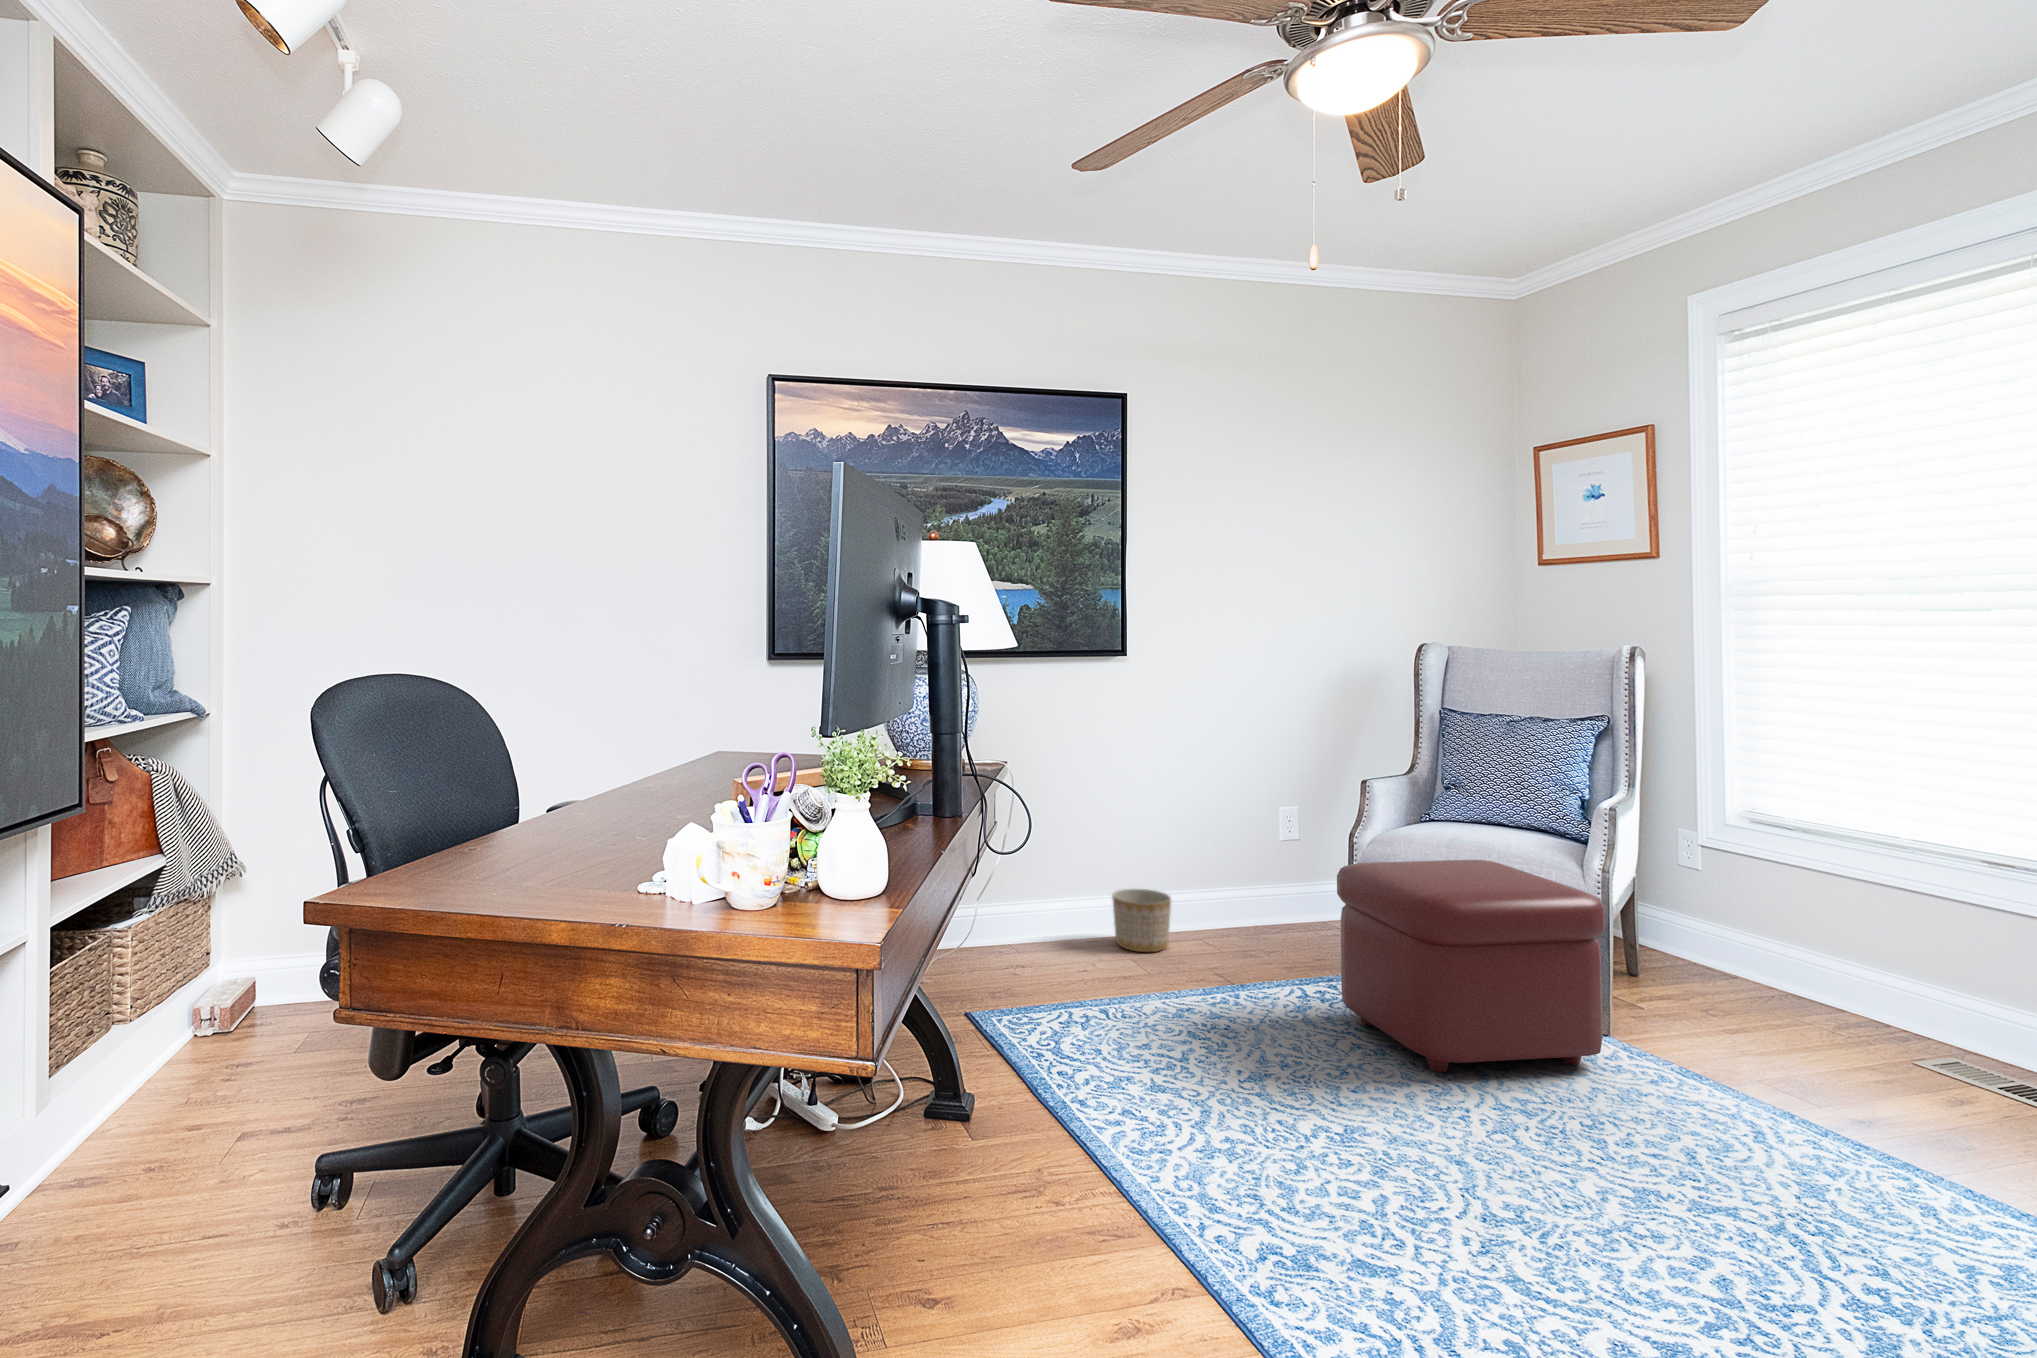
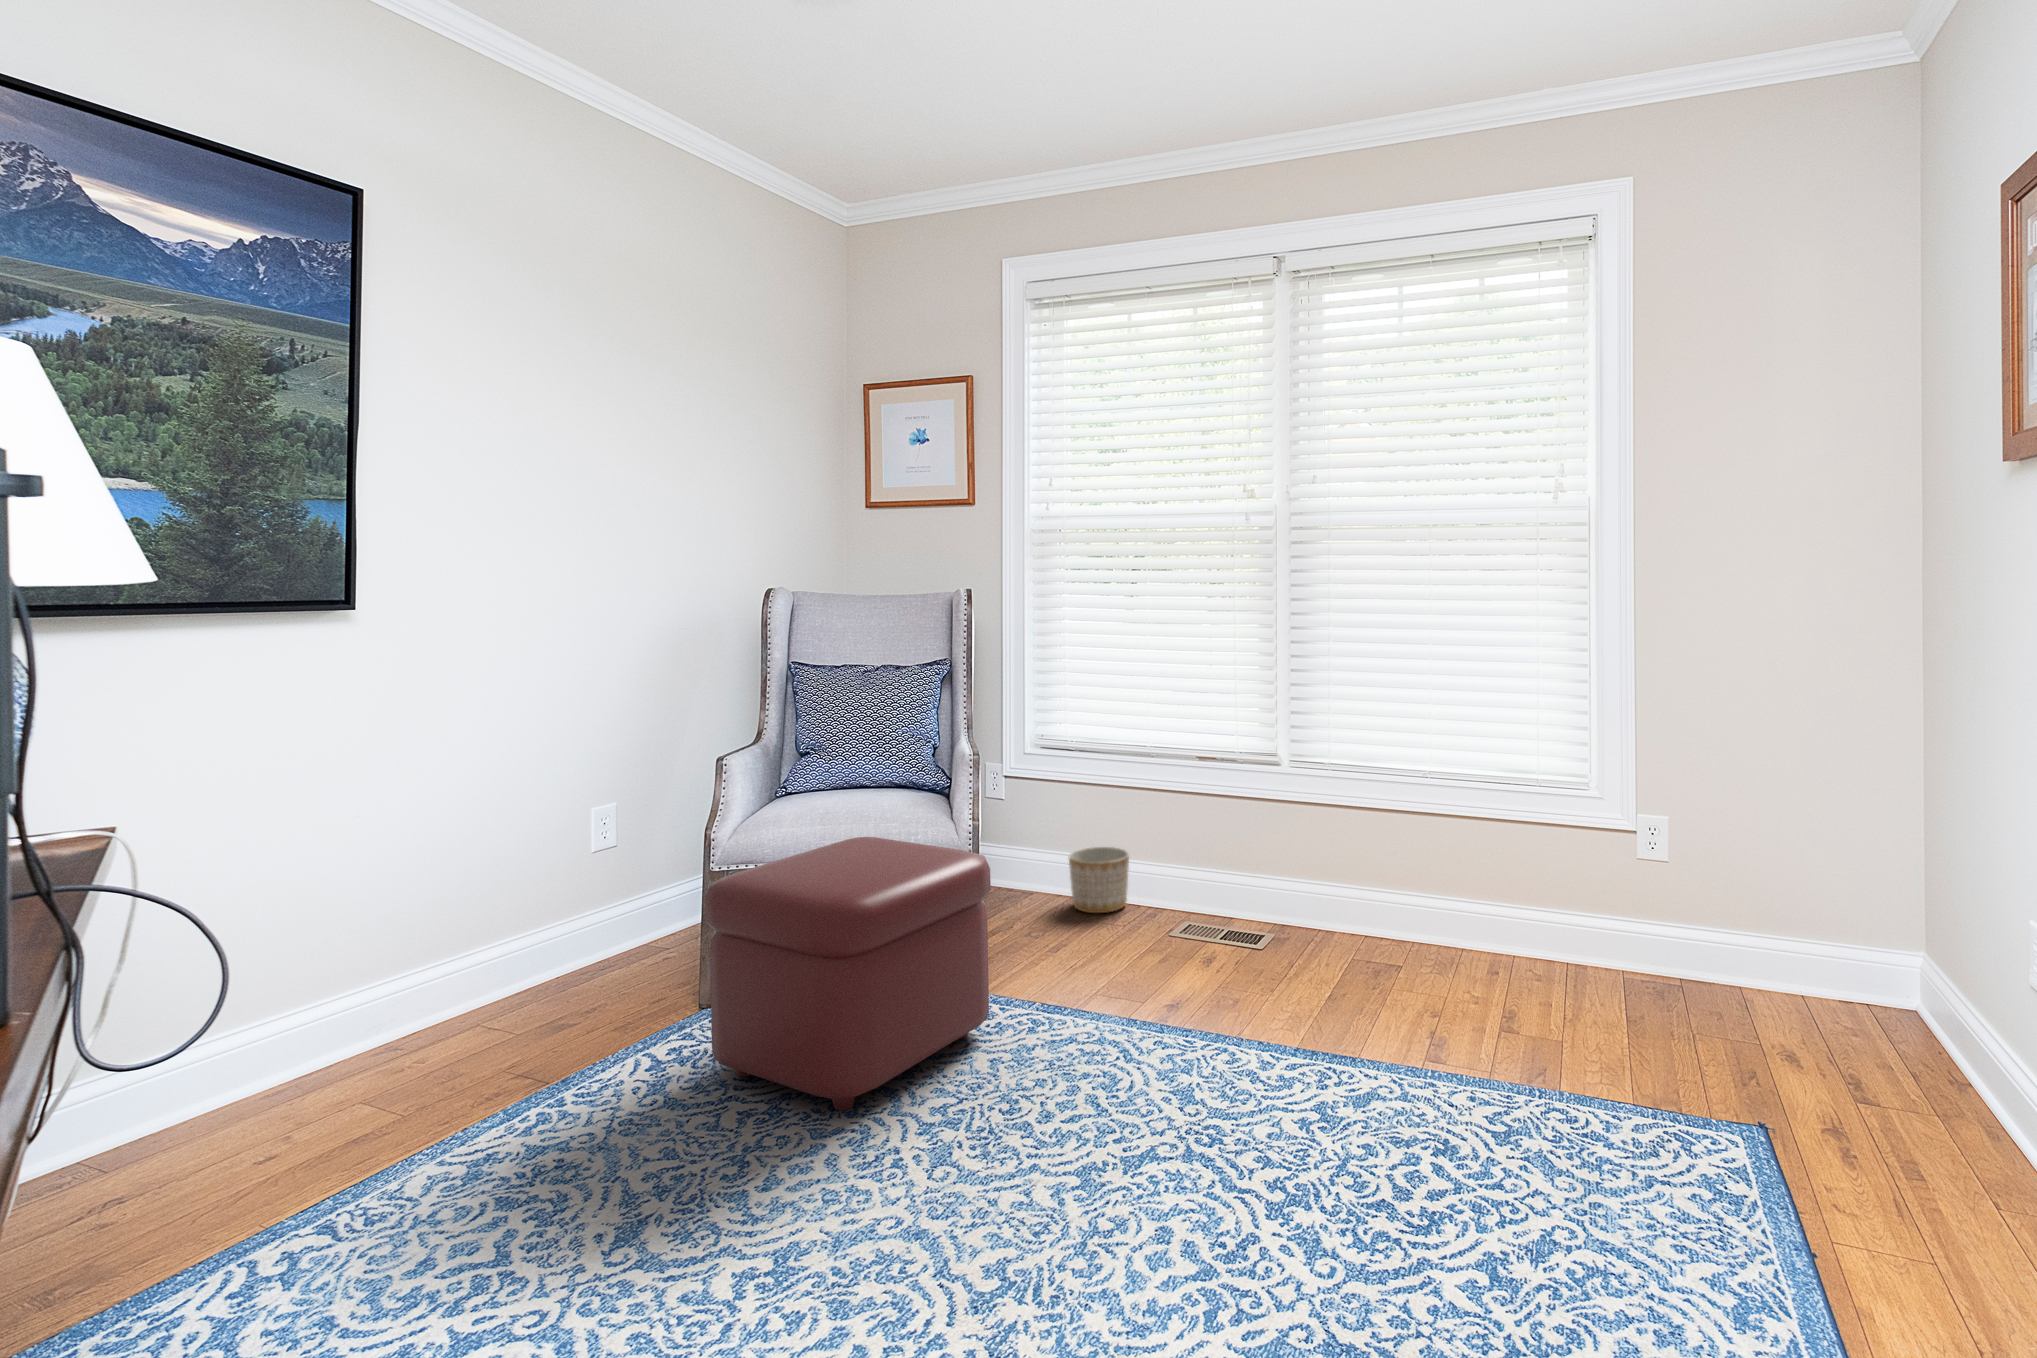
planter: present [1112,889,1171,952] -> present [1069,847,1129,913]

